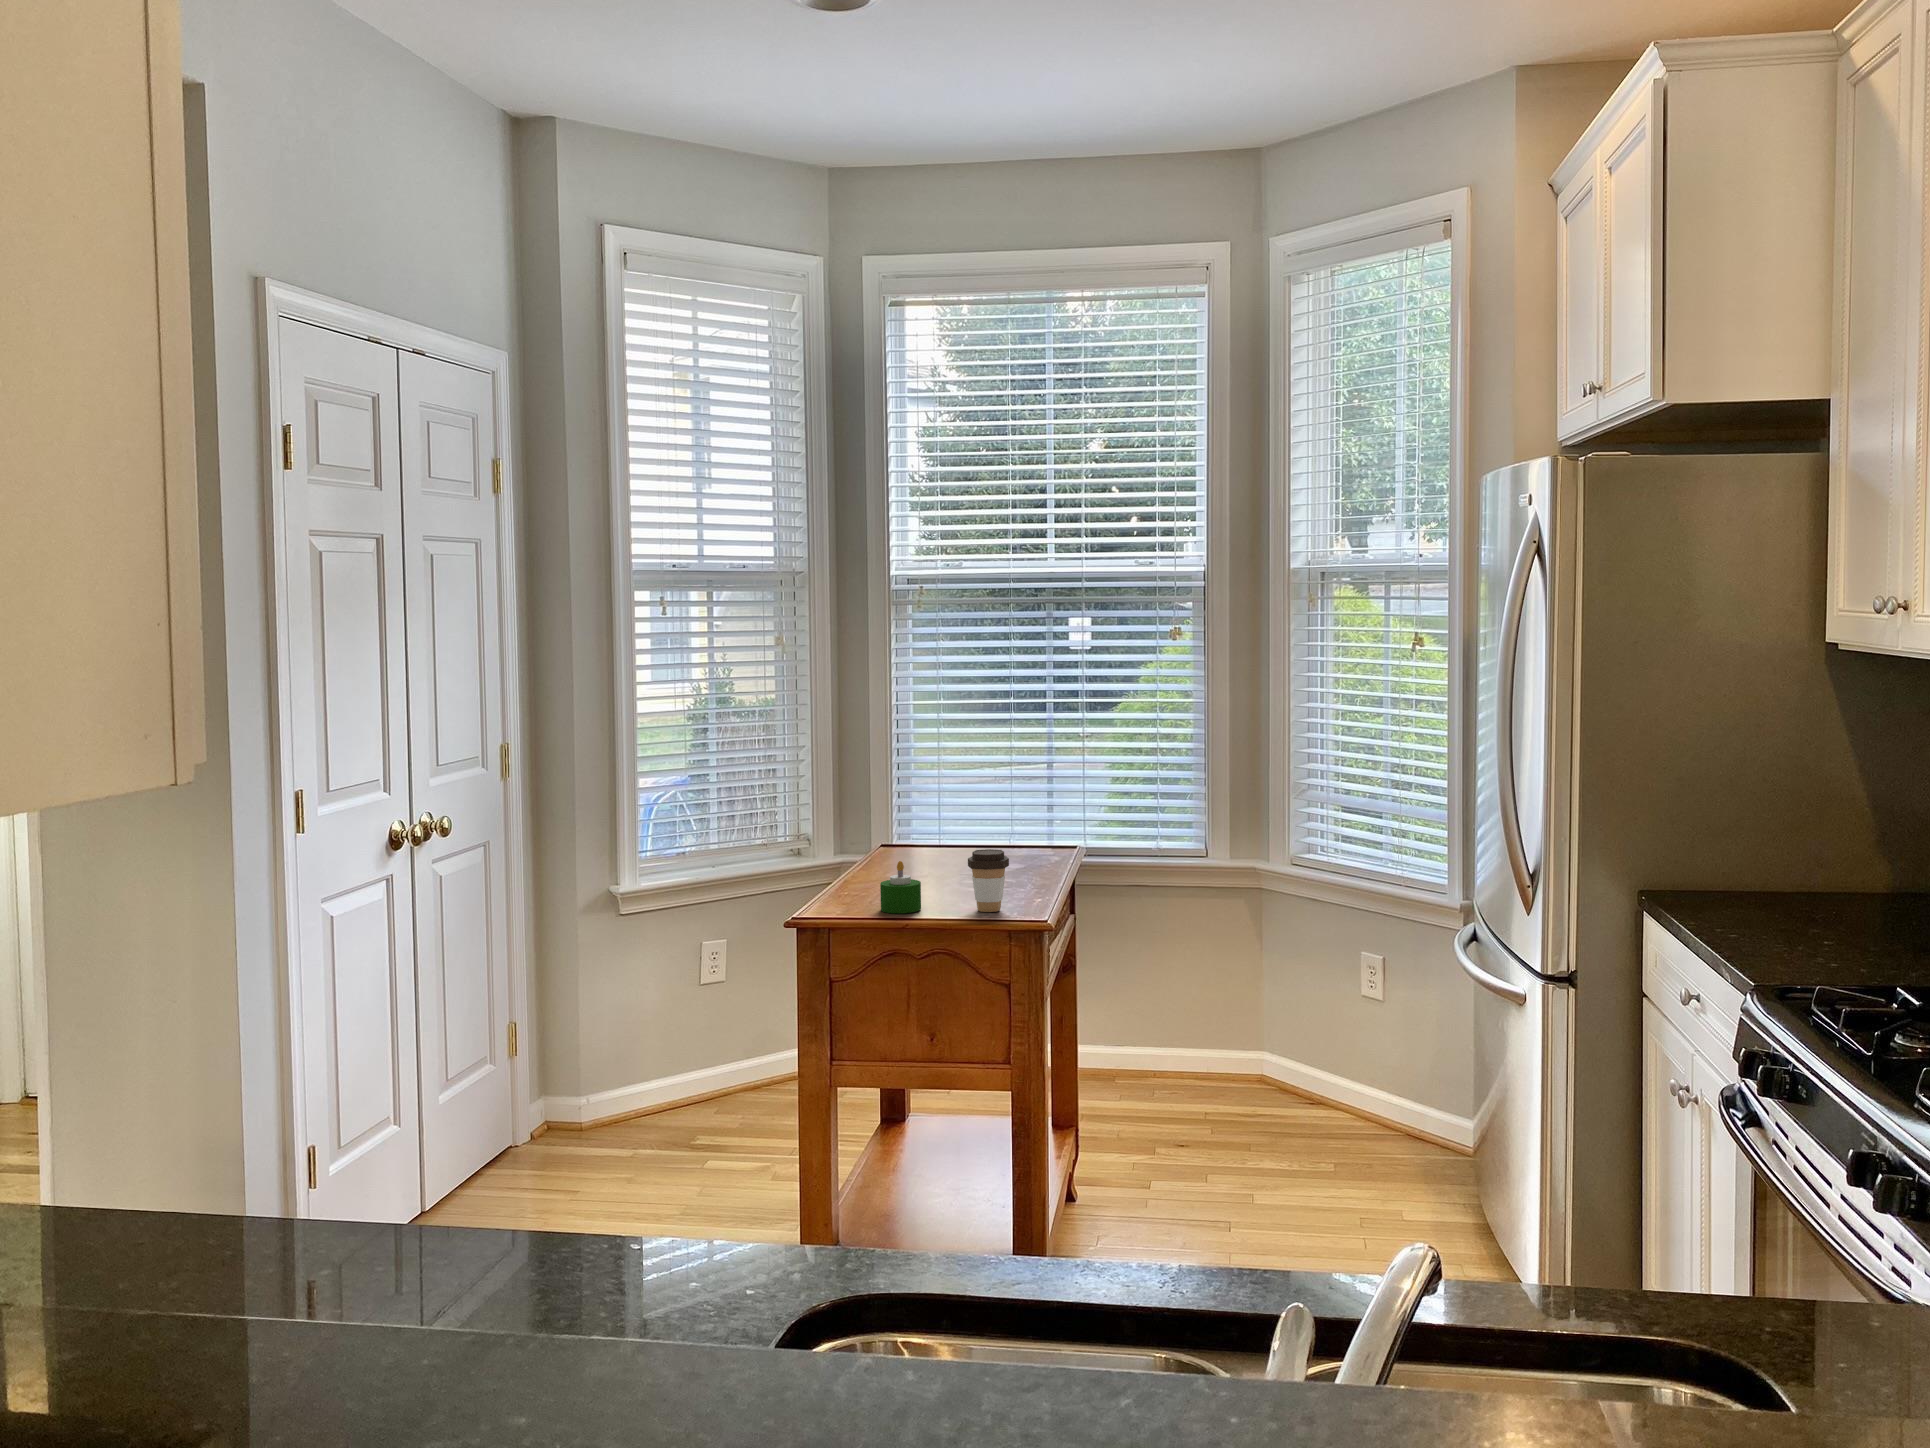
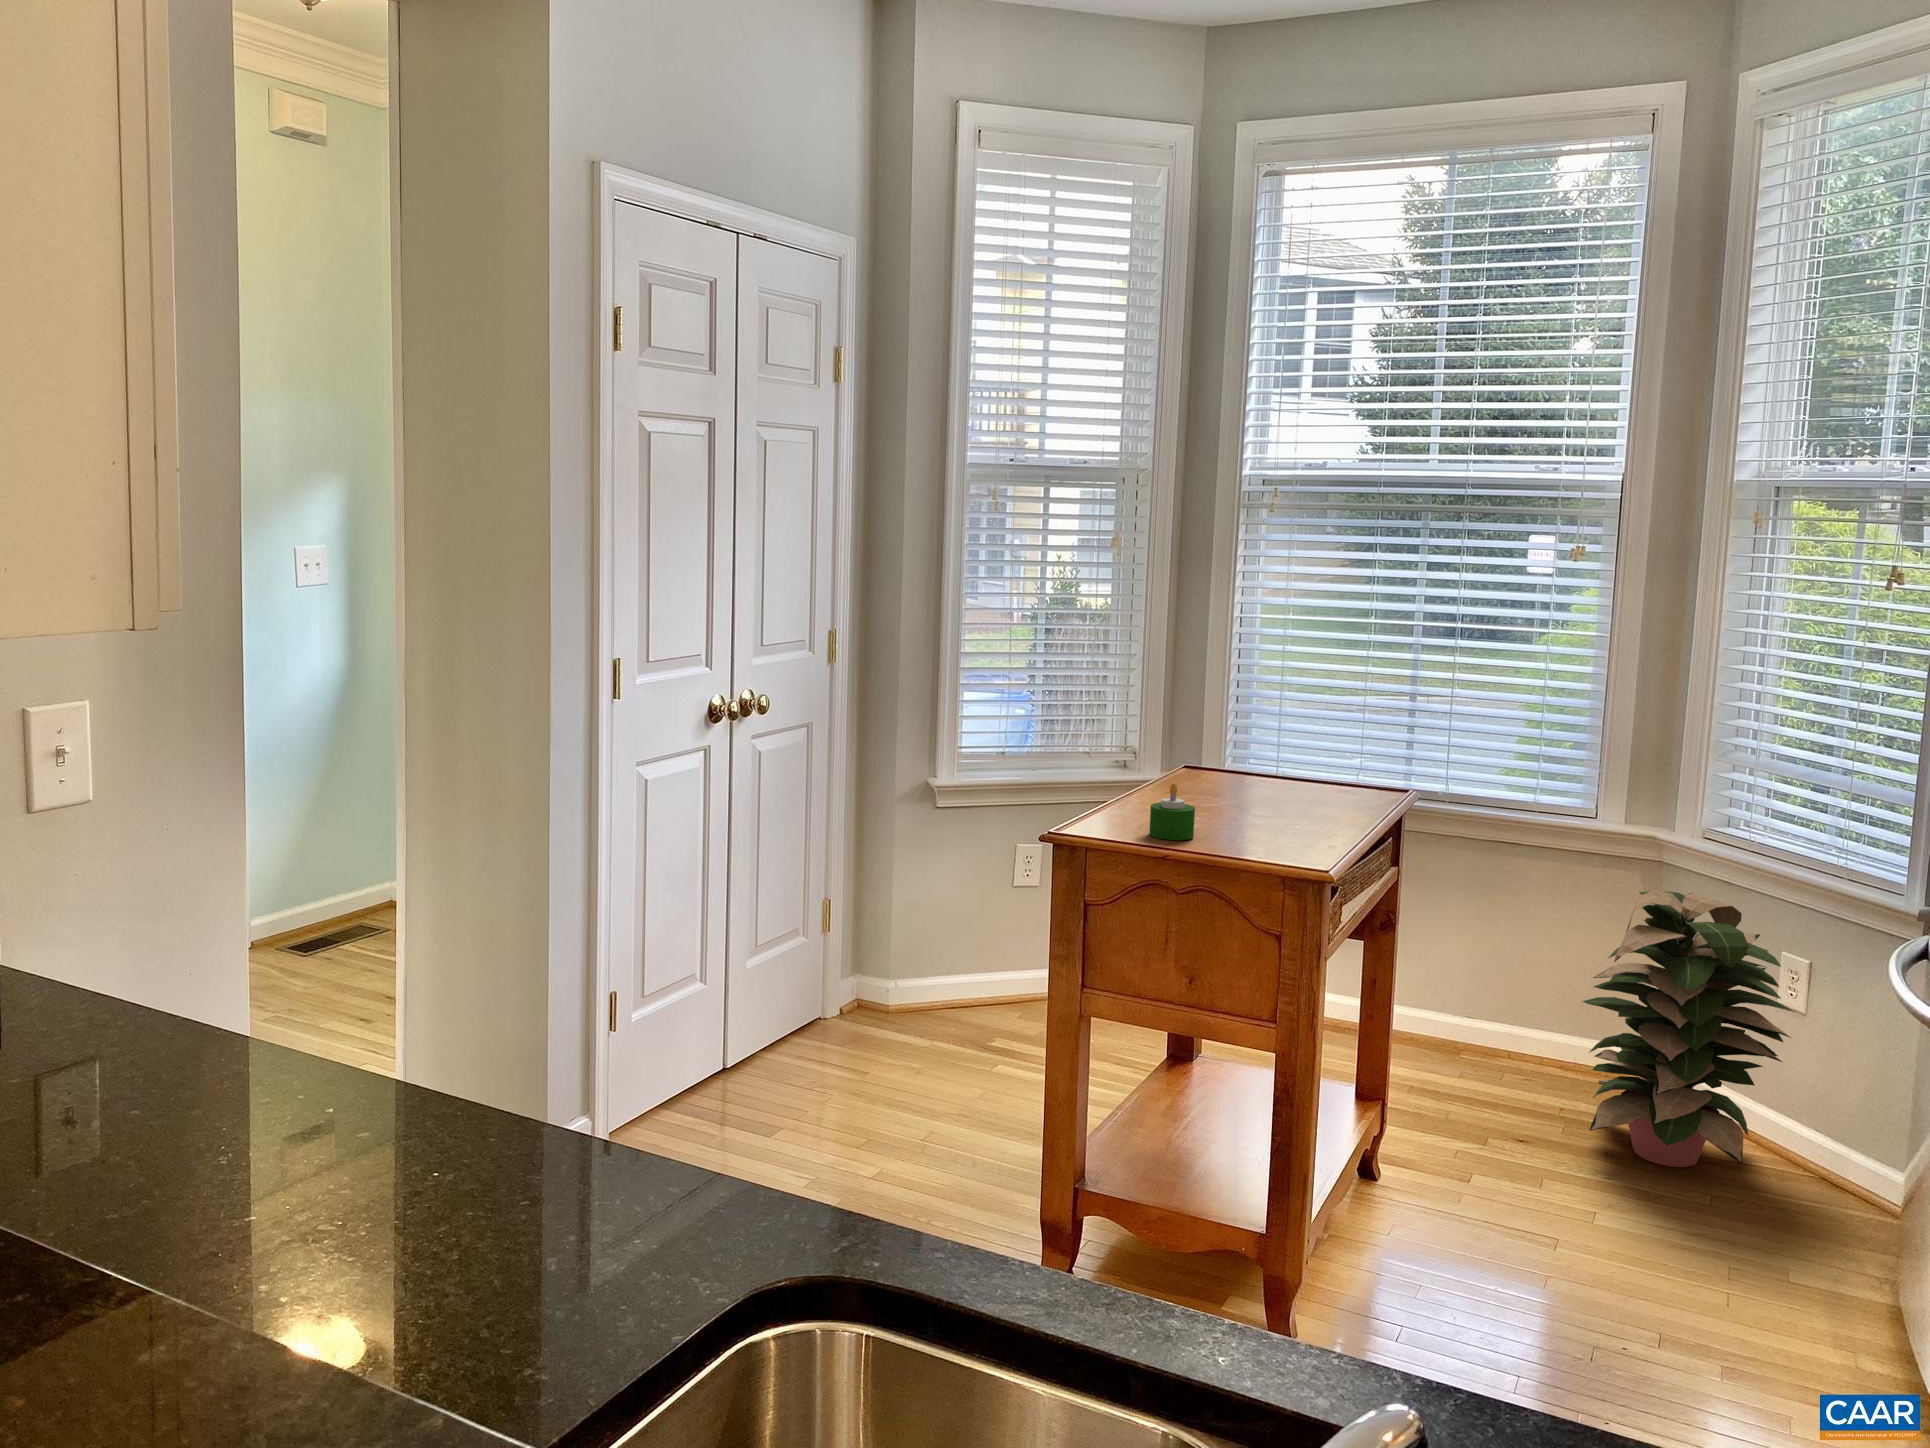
coffee cup: present [968,849,1009,912] -> none [1249,780,1295,850]
decorative plant: none [1218,910,1380,1142] -> present [1582,890,1794,1167]

